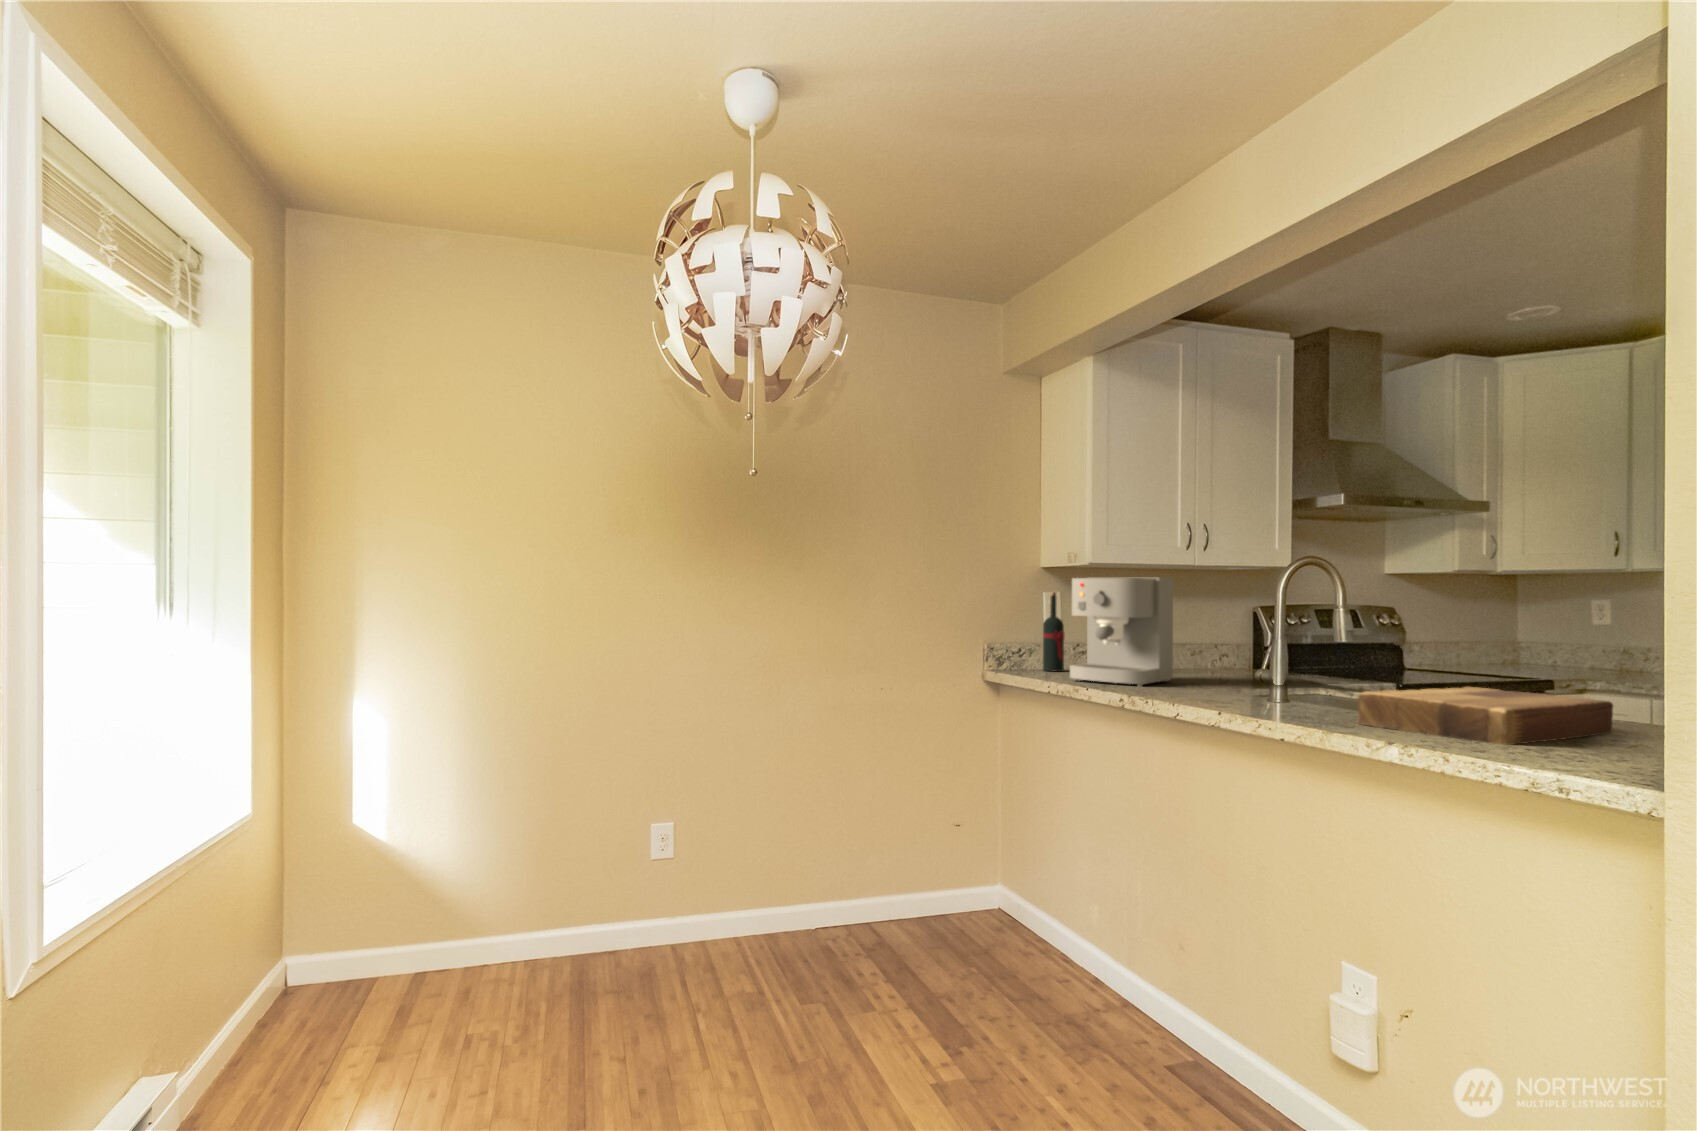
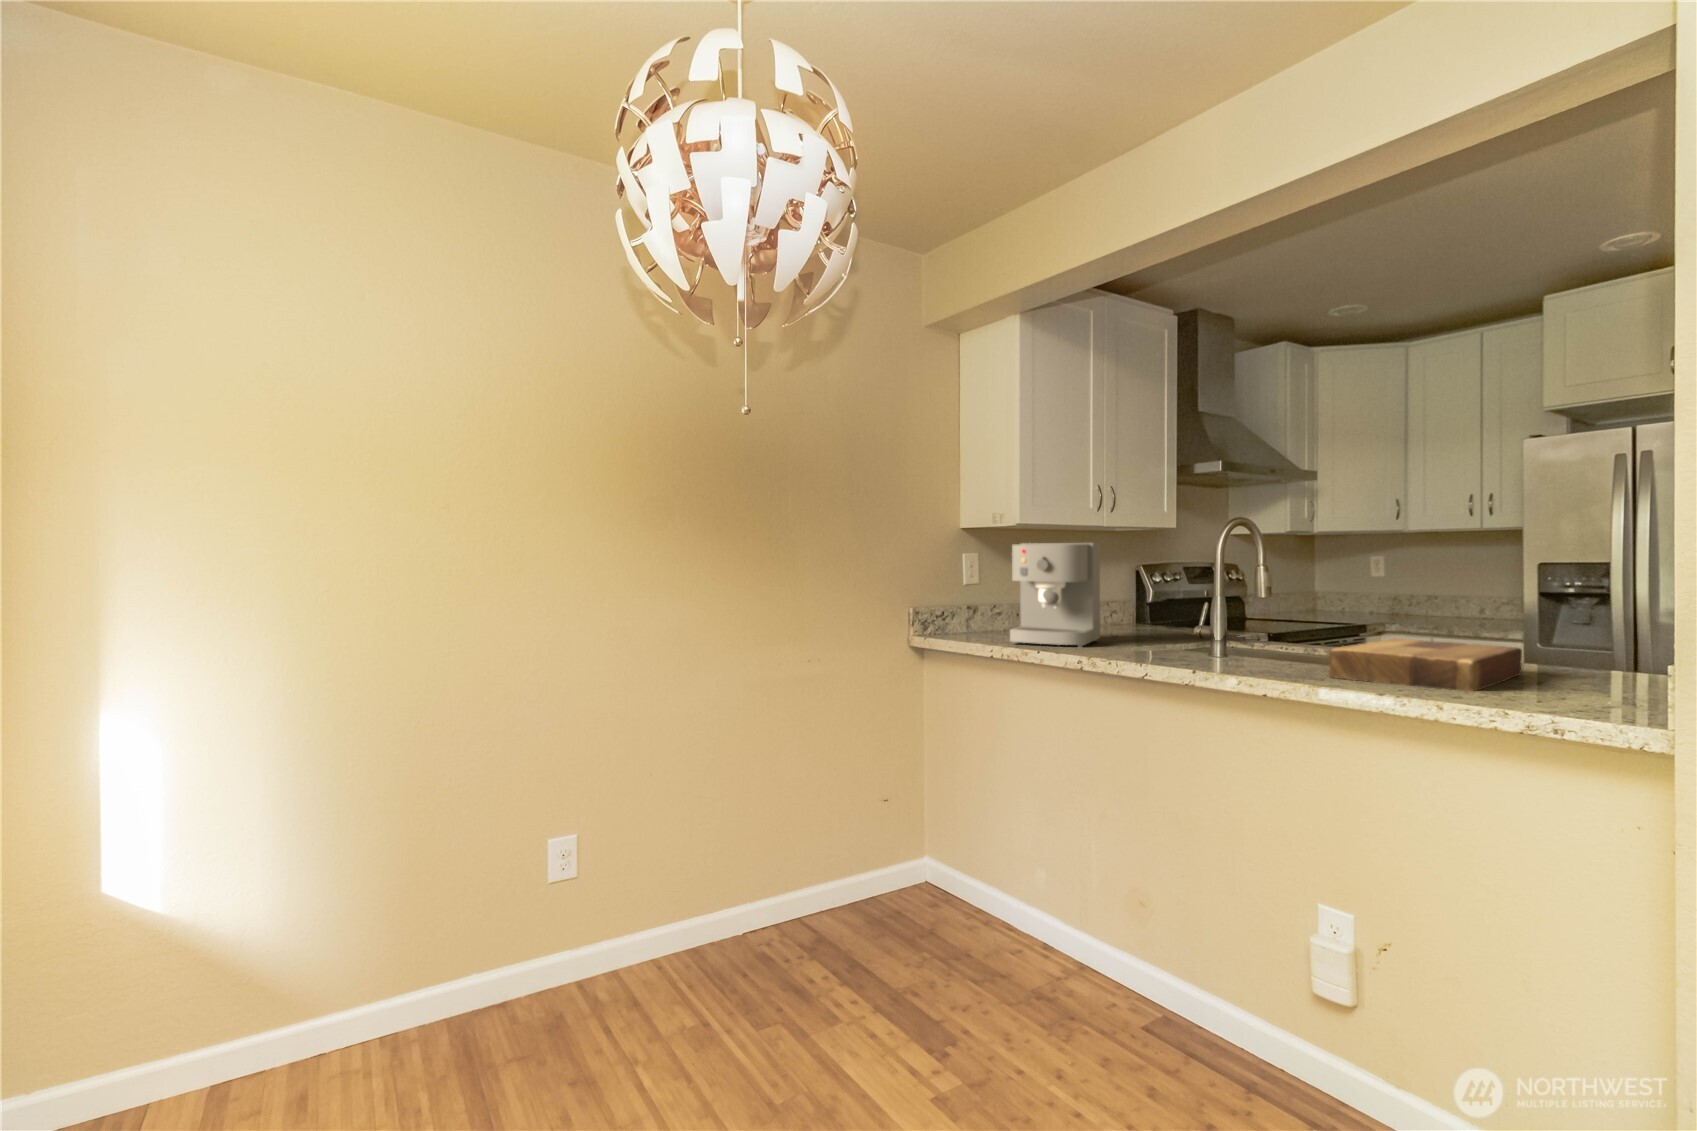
wine bottle: present [1043,592,1064,671] -> none [964,557,986,634]

